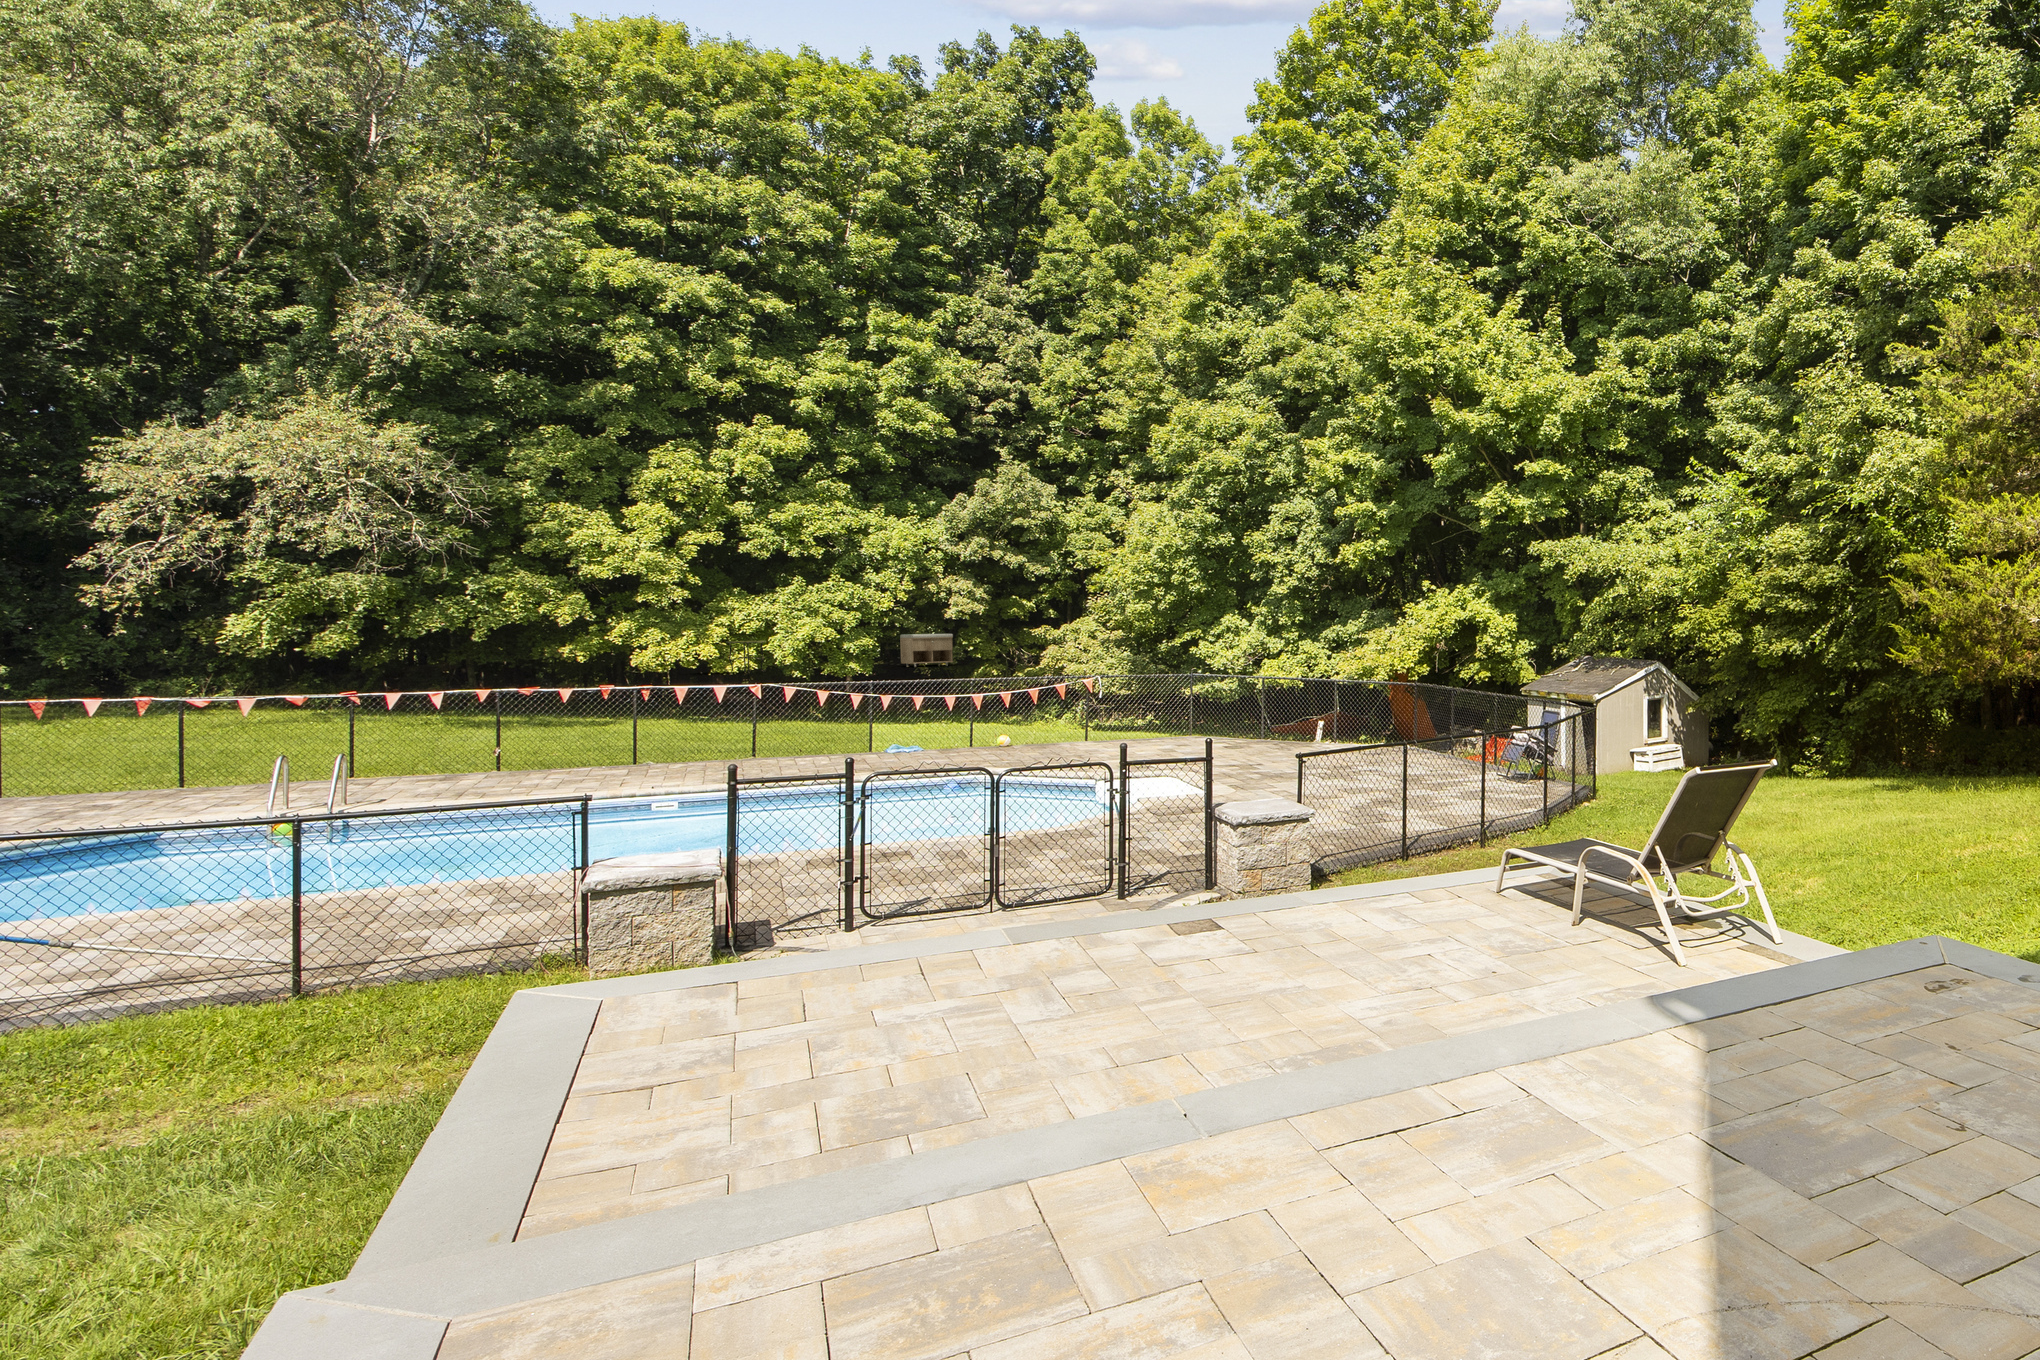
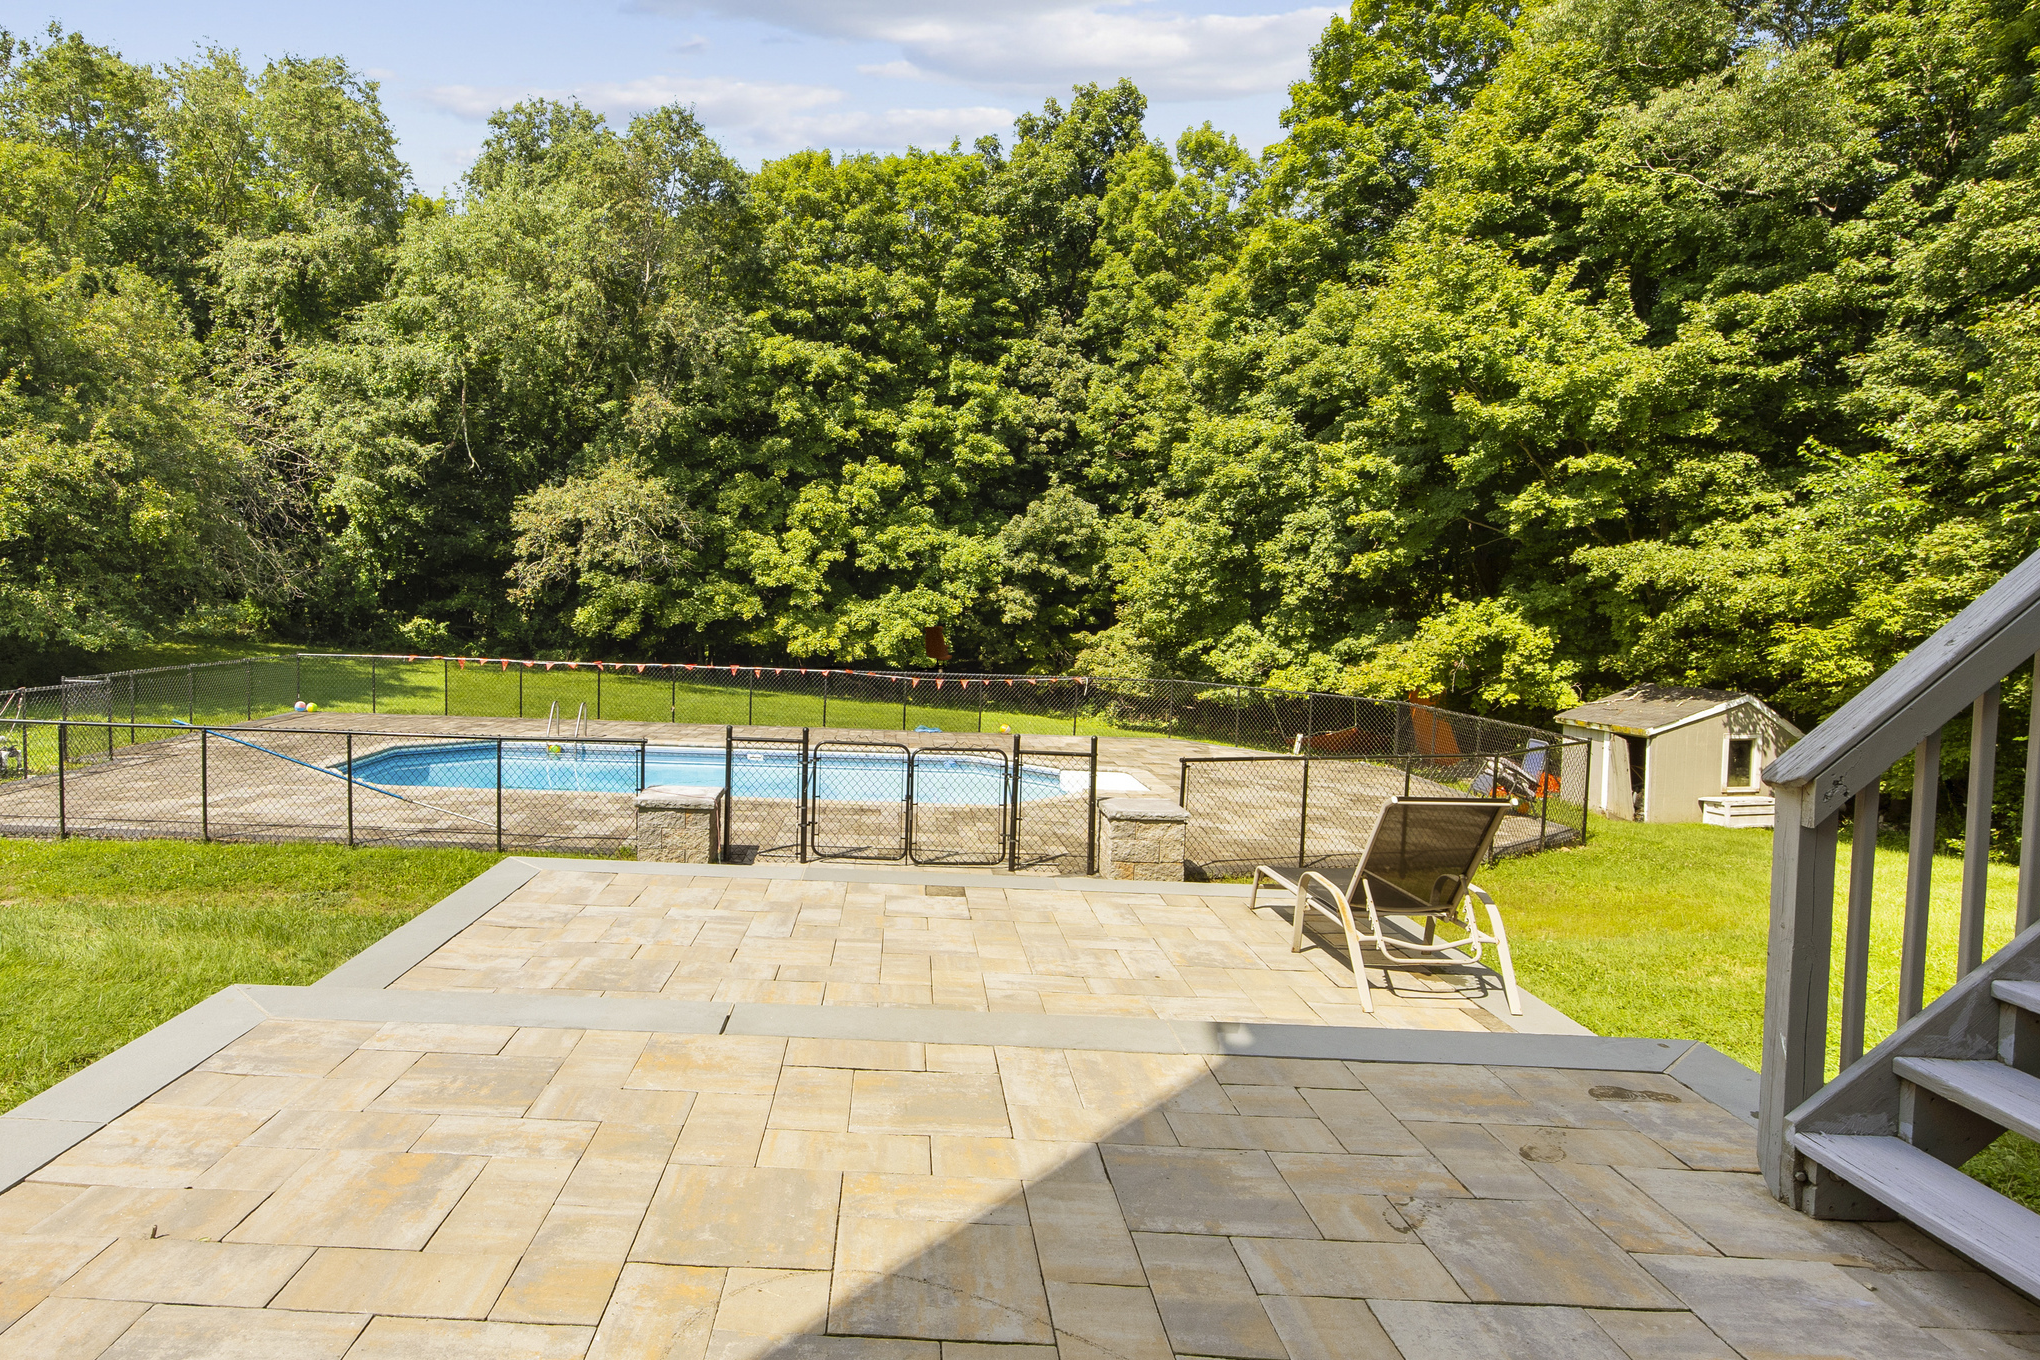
lounge chair: none [849,621,885,671] -> present [925,626,952,668]
storage bench: present [900,634,953,667] -> none [967,637,1008,665]

